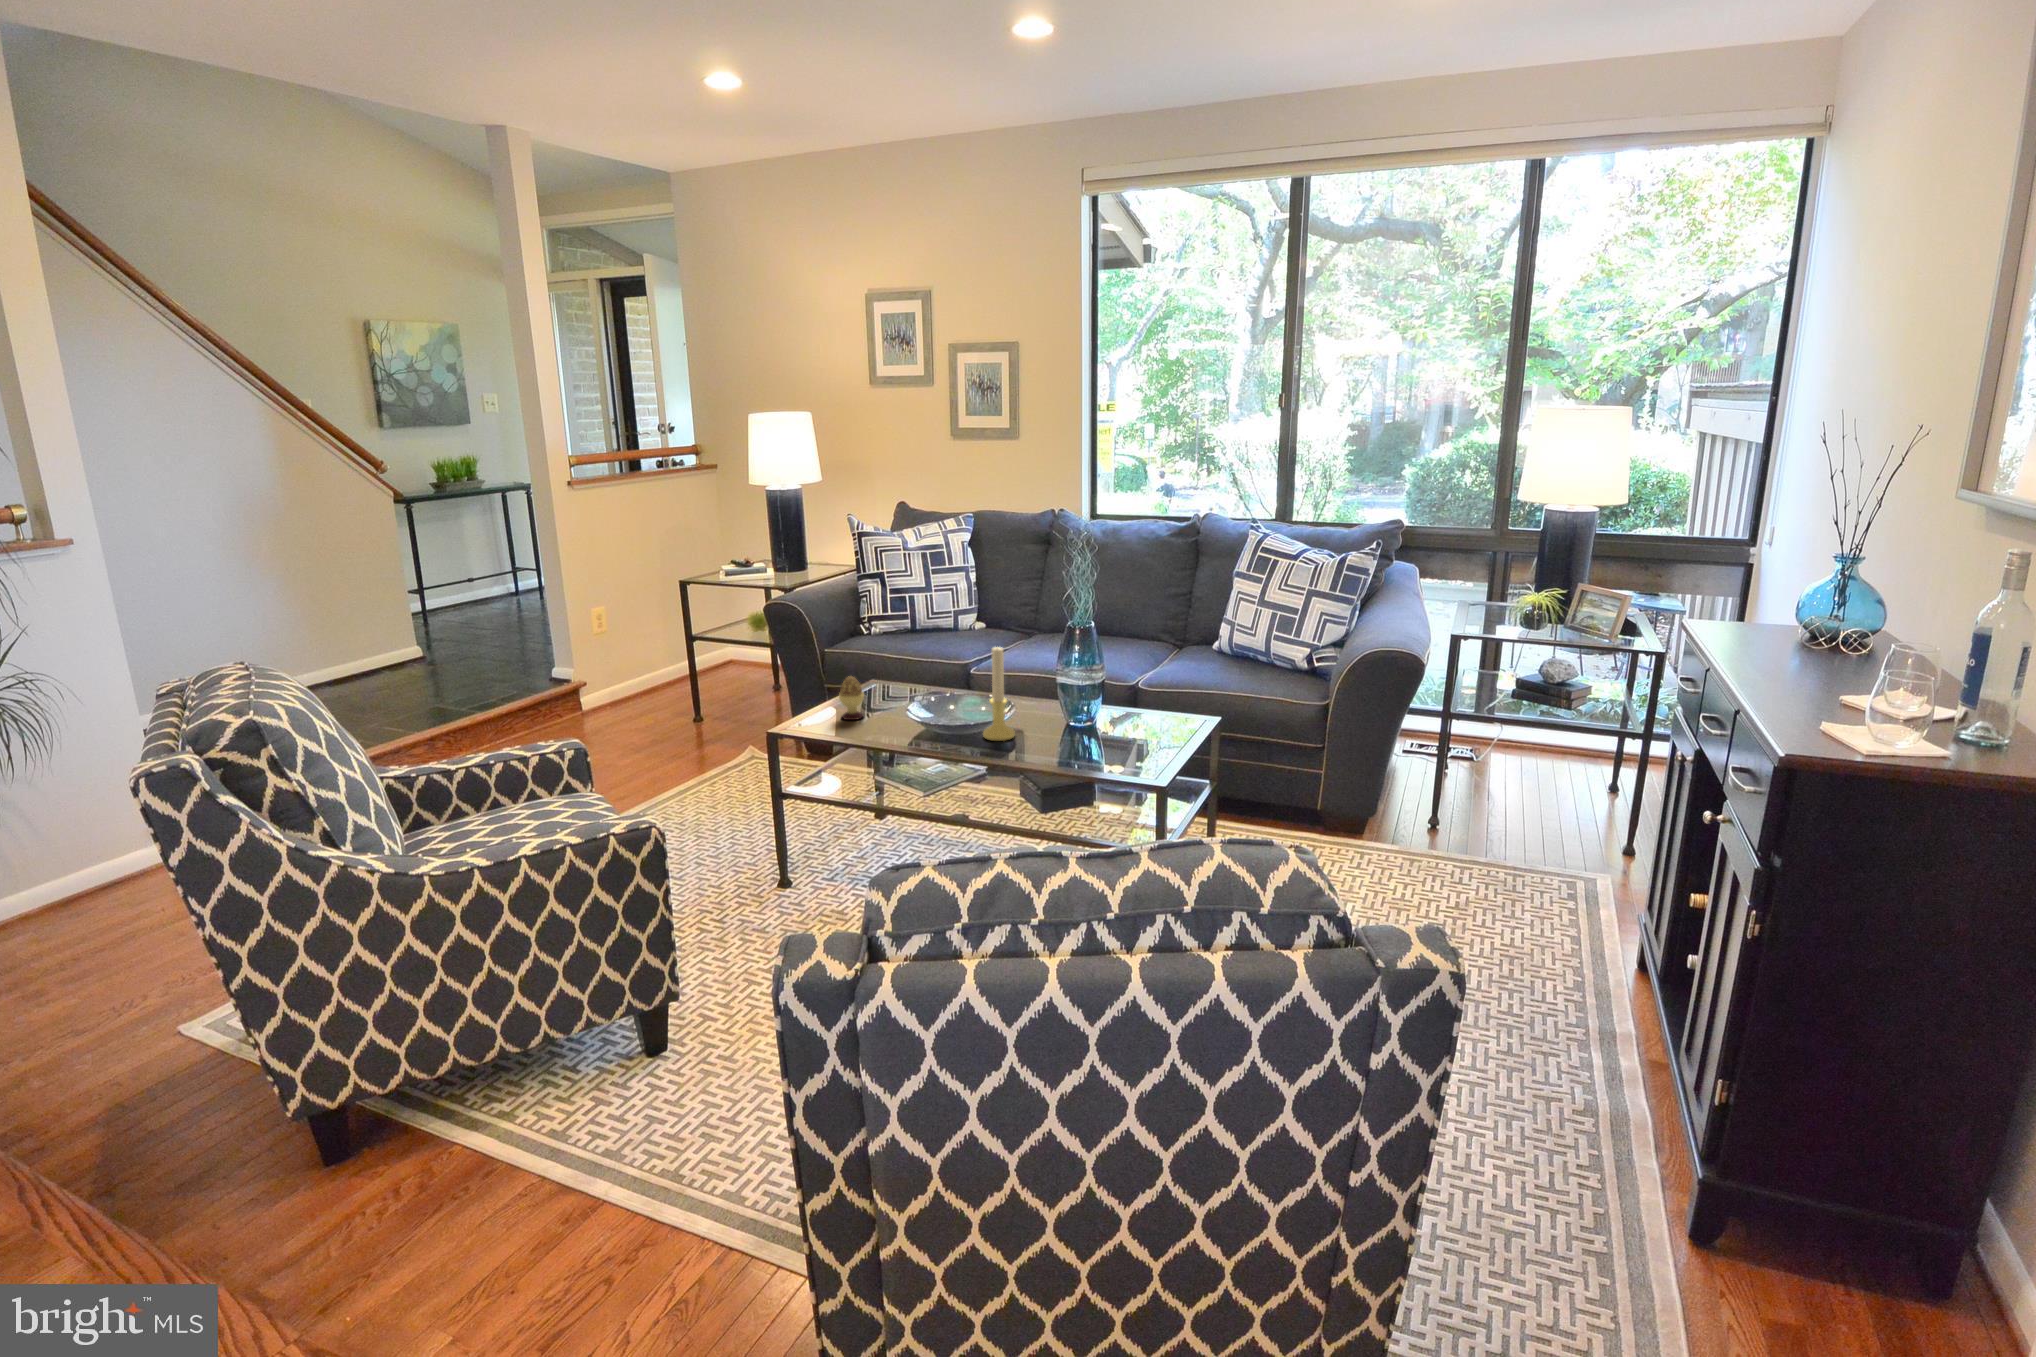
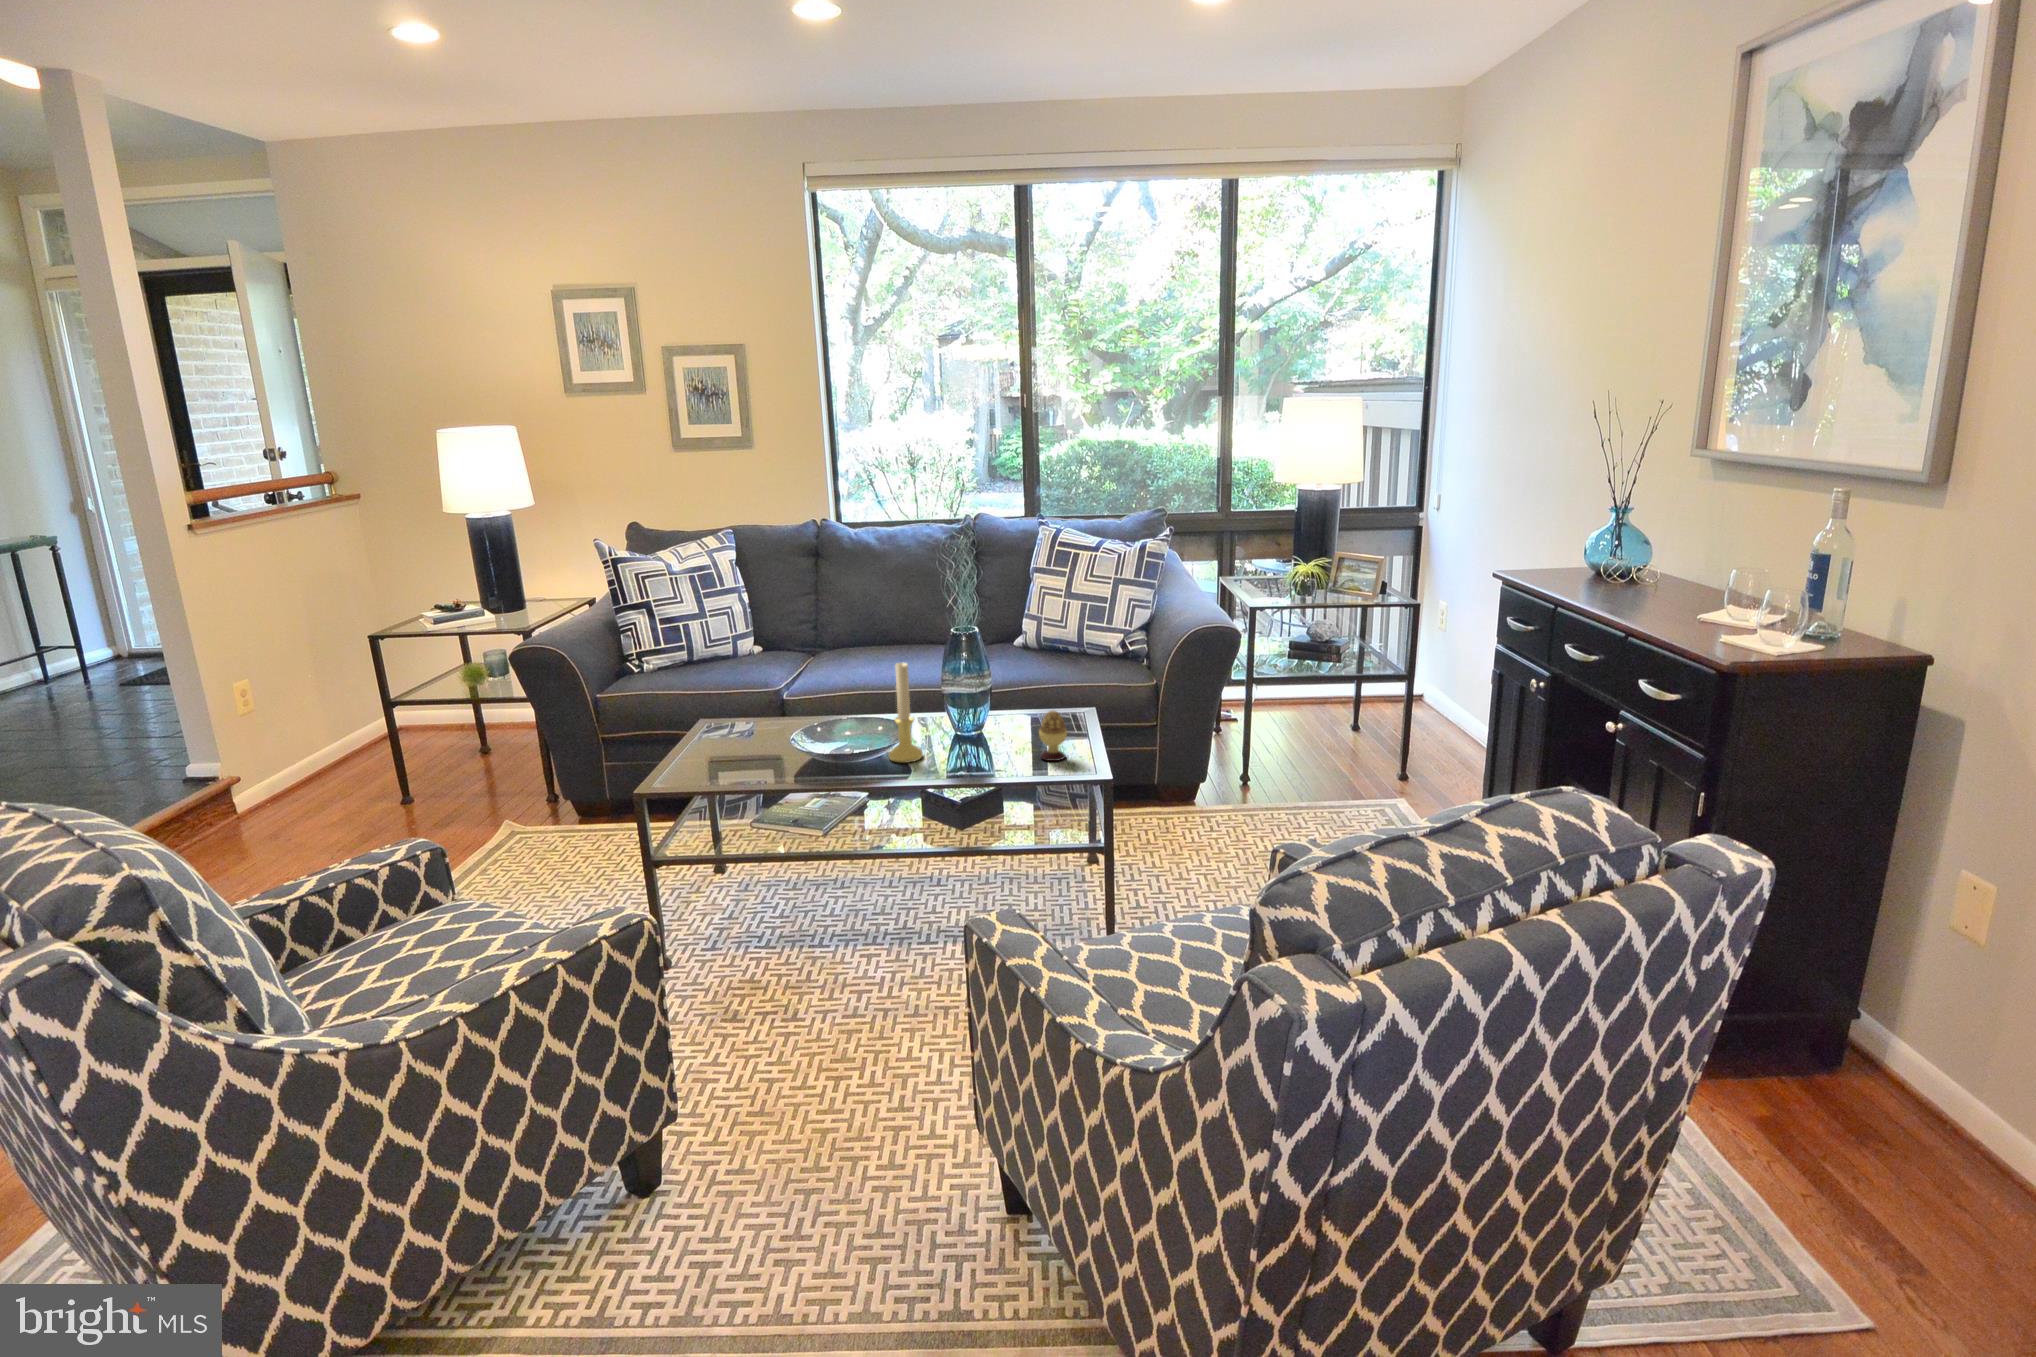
decorative egg: present [839,676,864,720] -> present [1039,711,1067,761]

